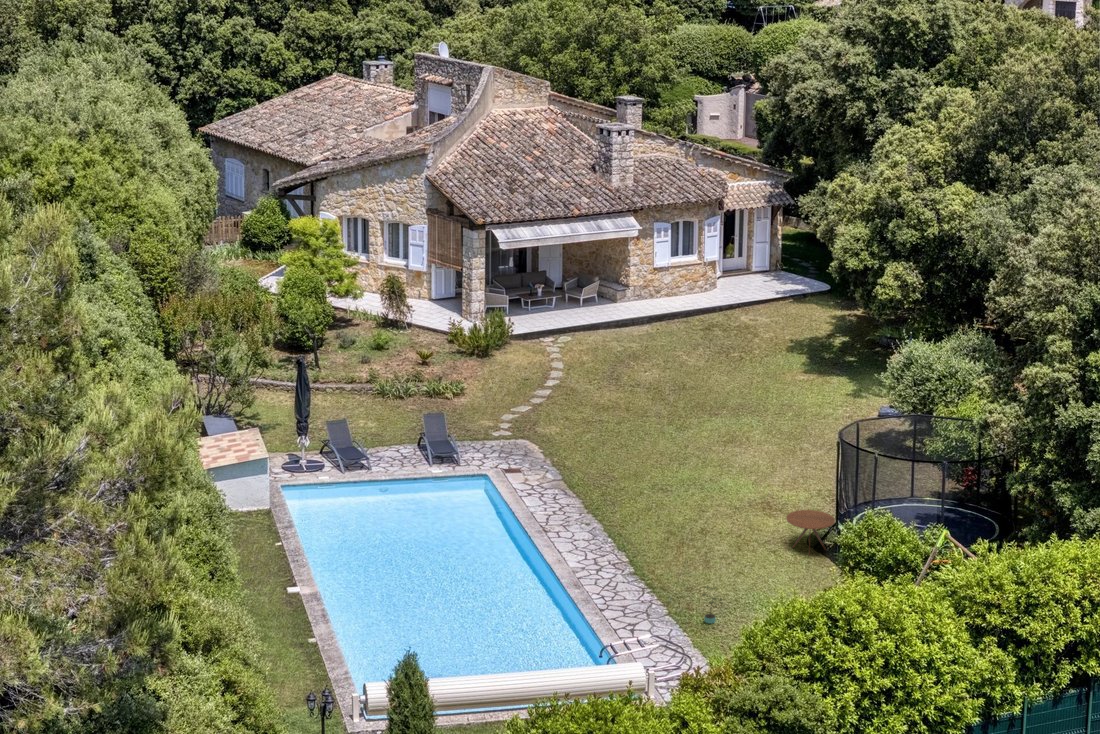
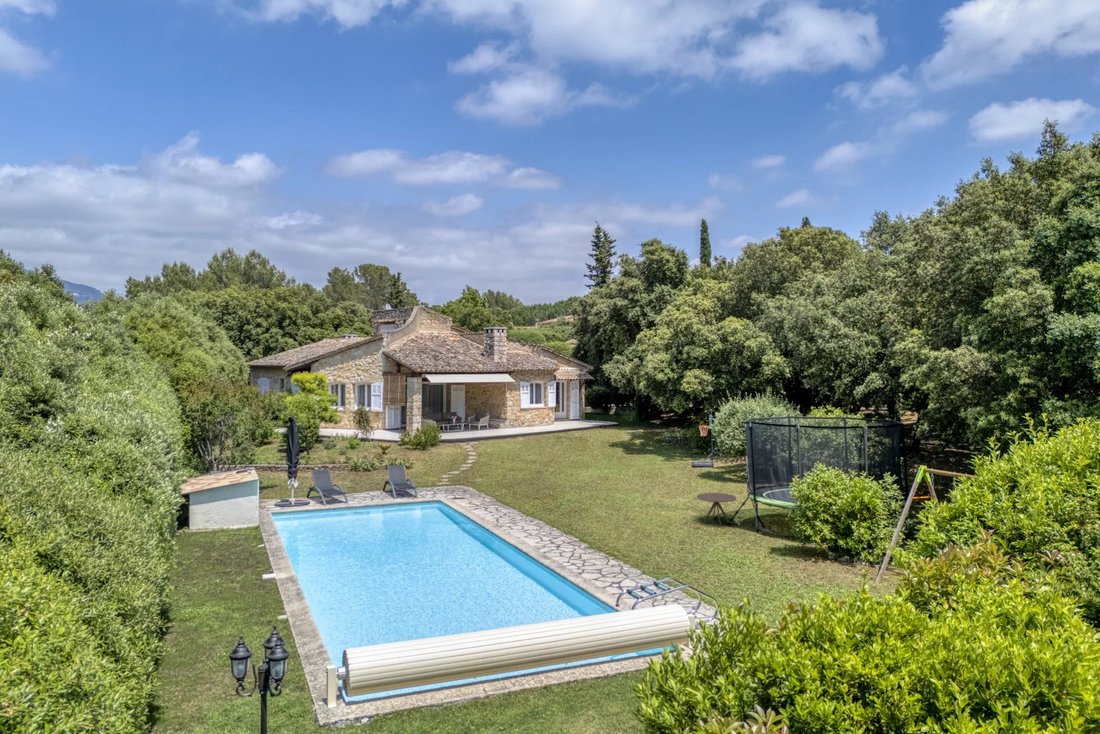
potted plant: present [702,586,722,624] -> none [675,539,693,575]

